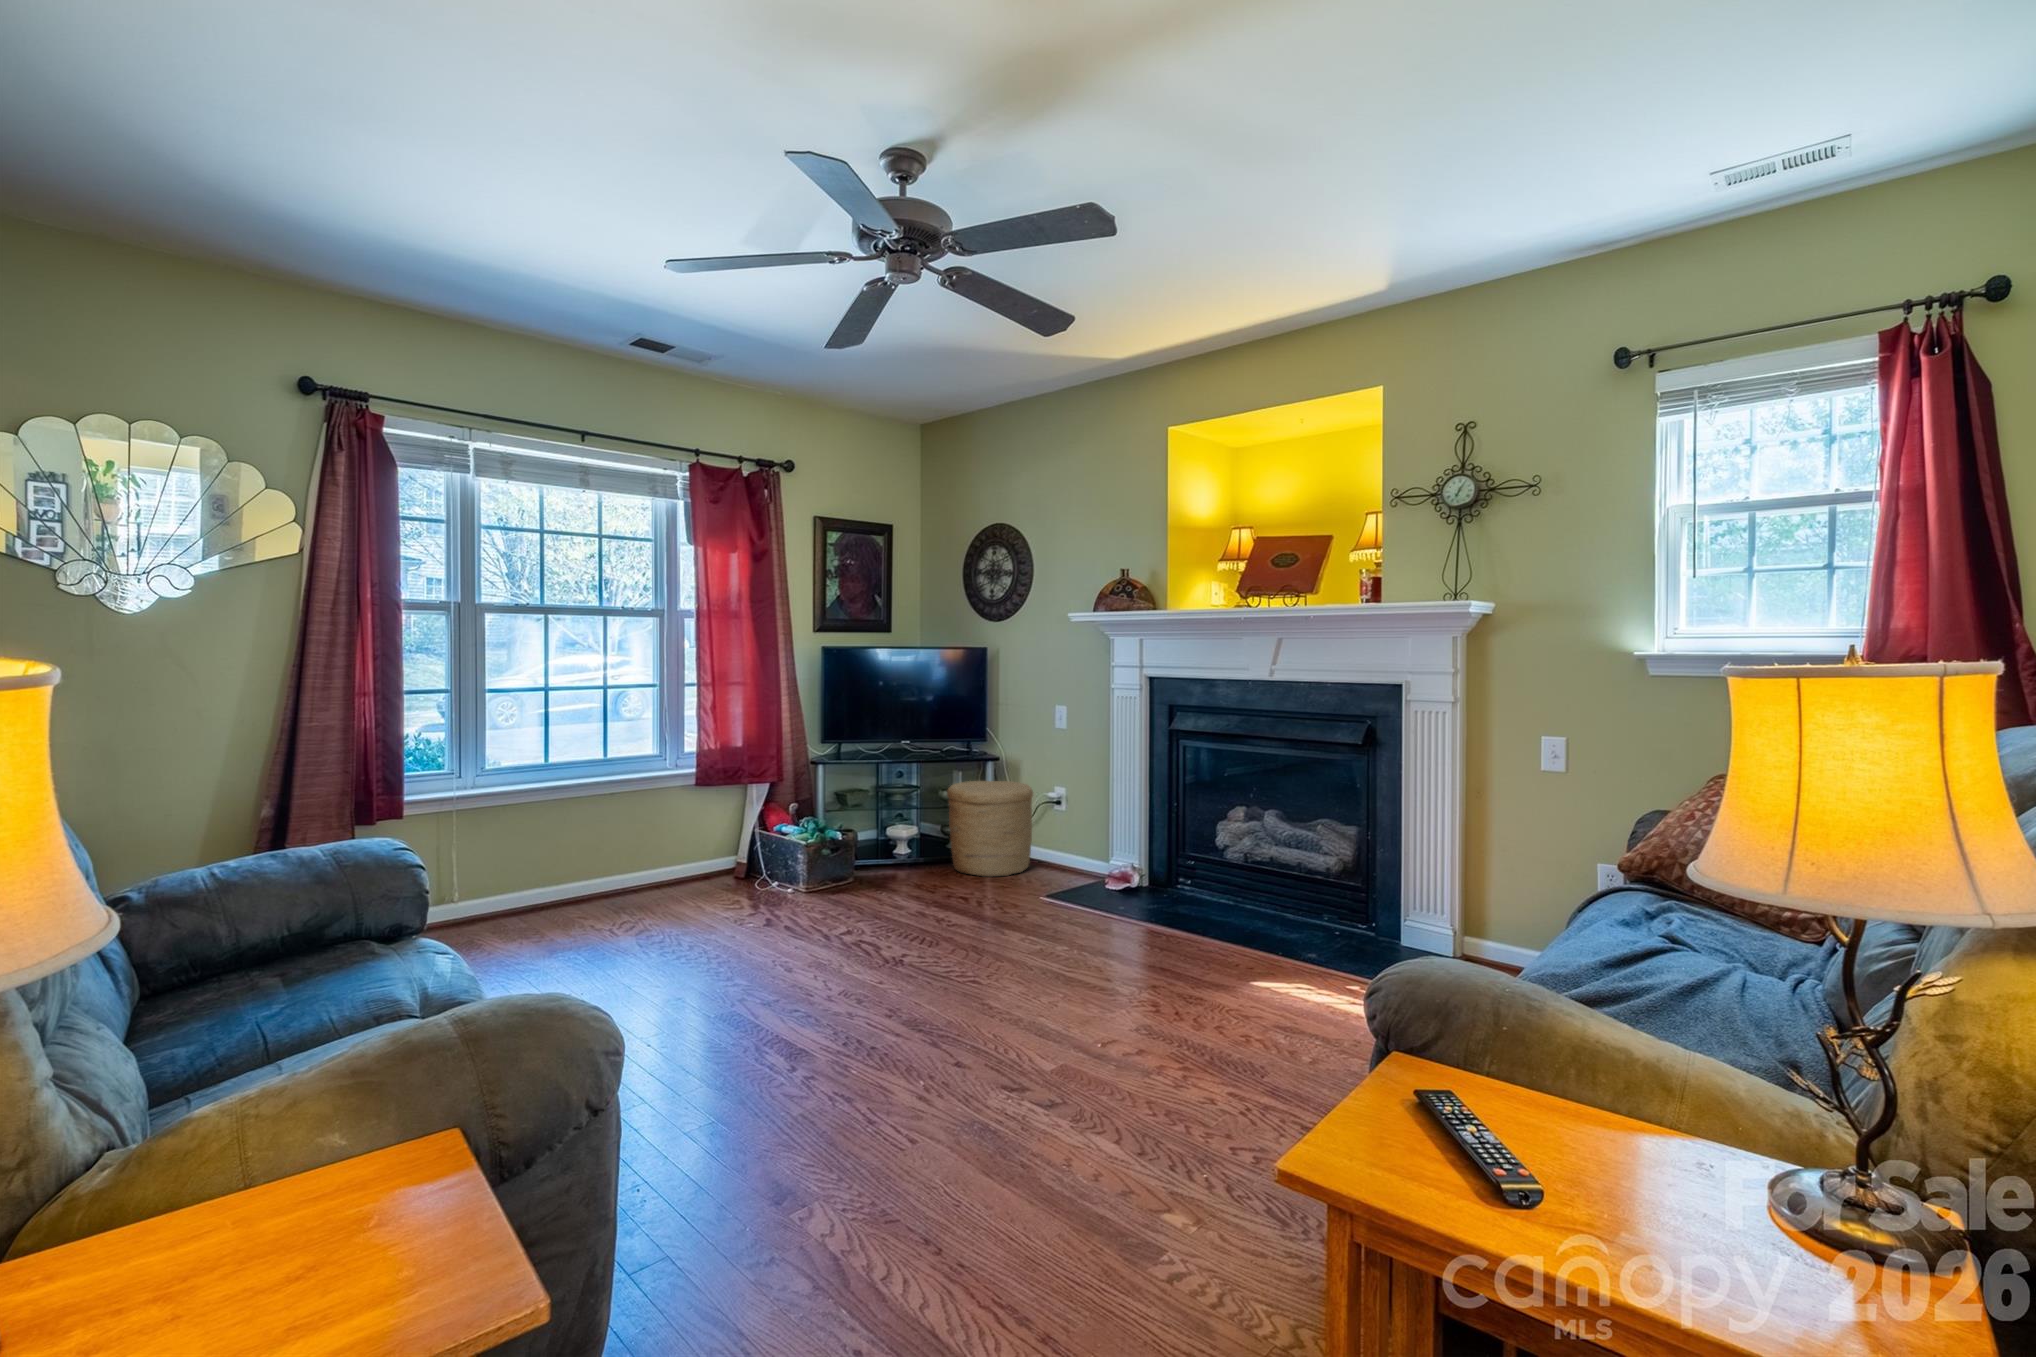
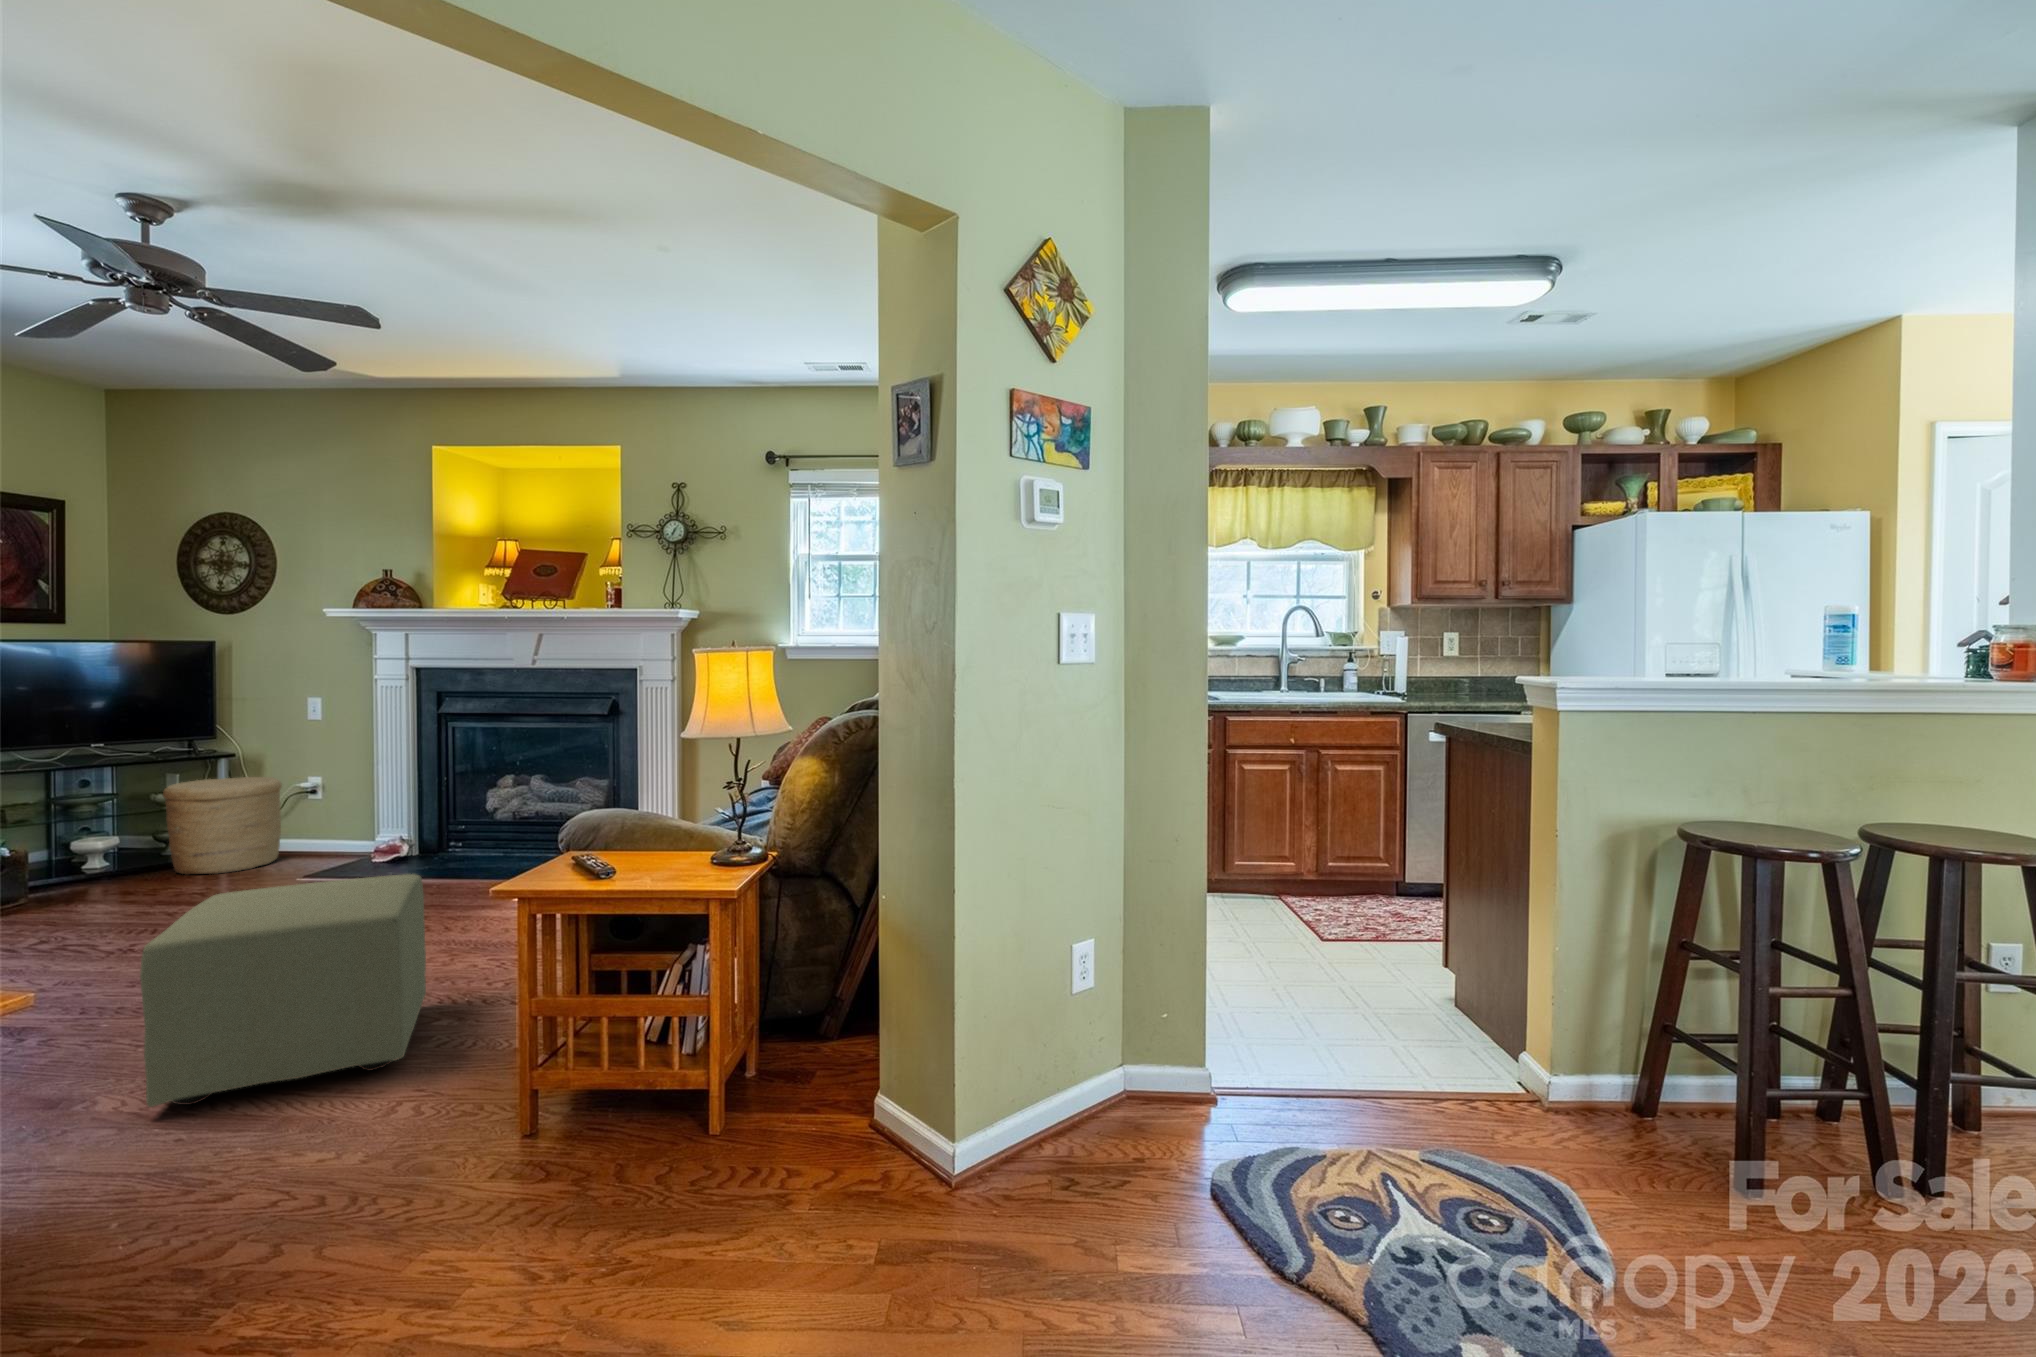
ottoman: none [871,962,1168,1294] -> present [140,874,426,1107]

